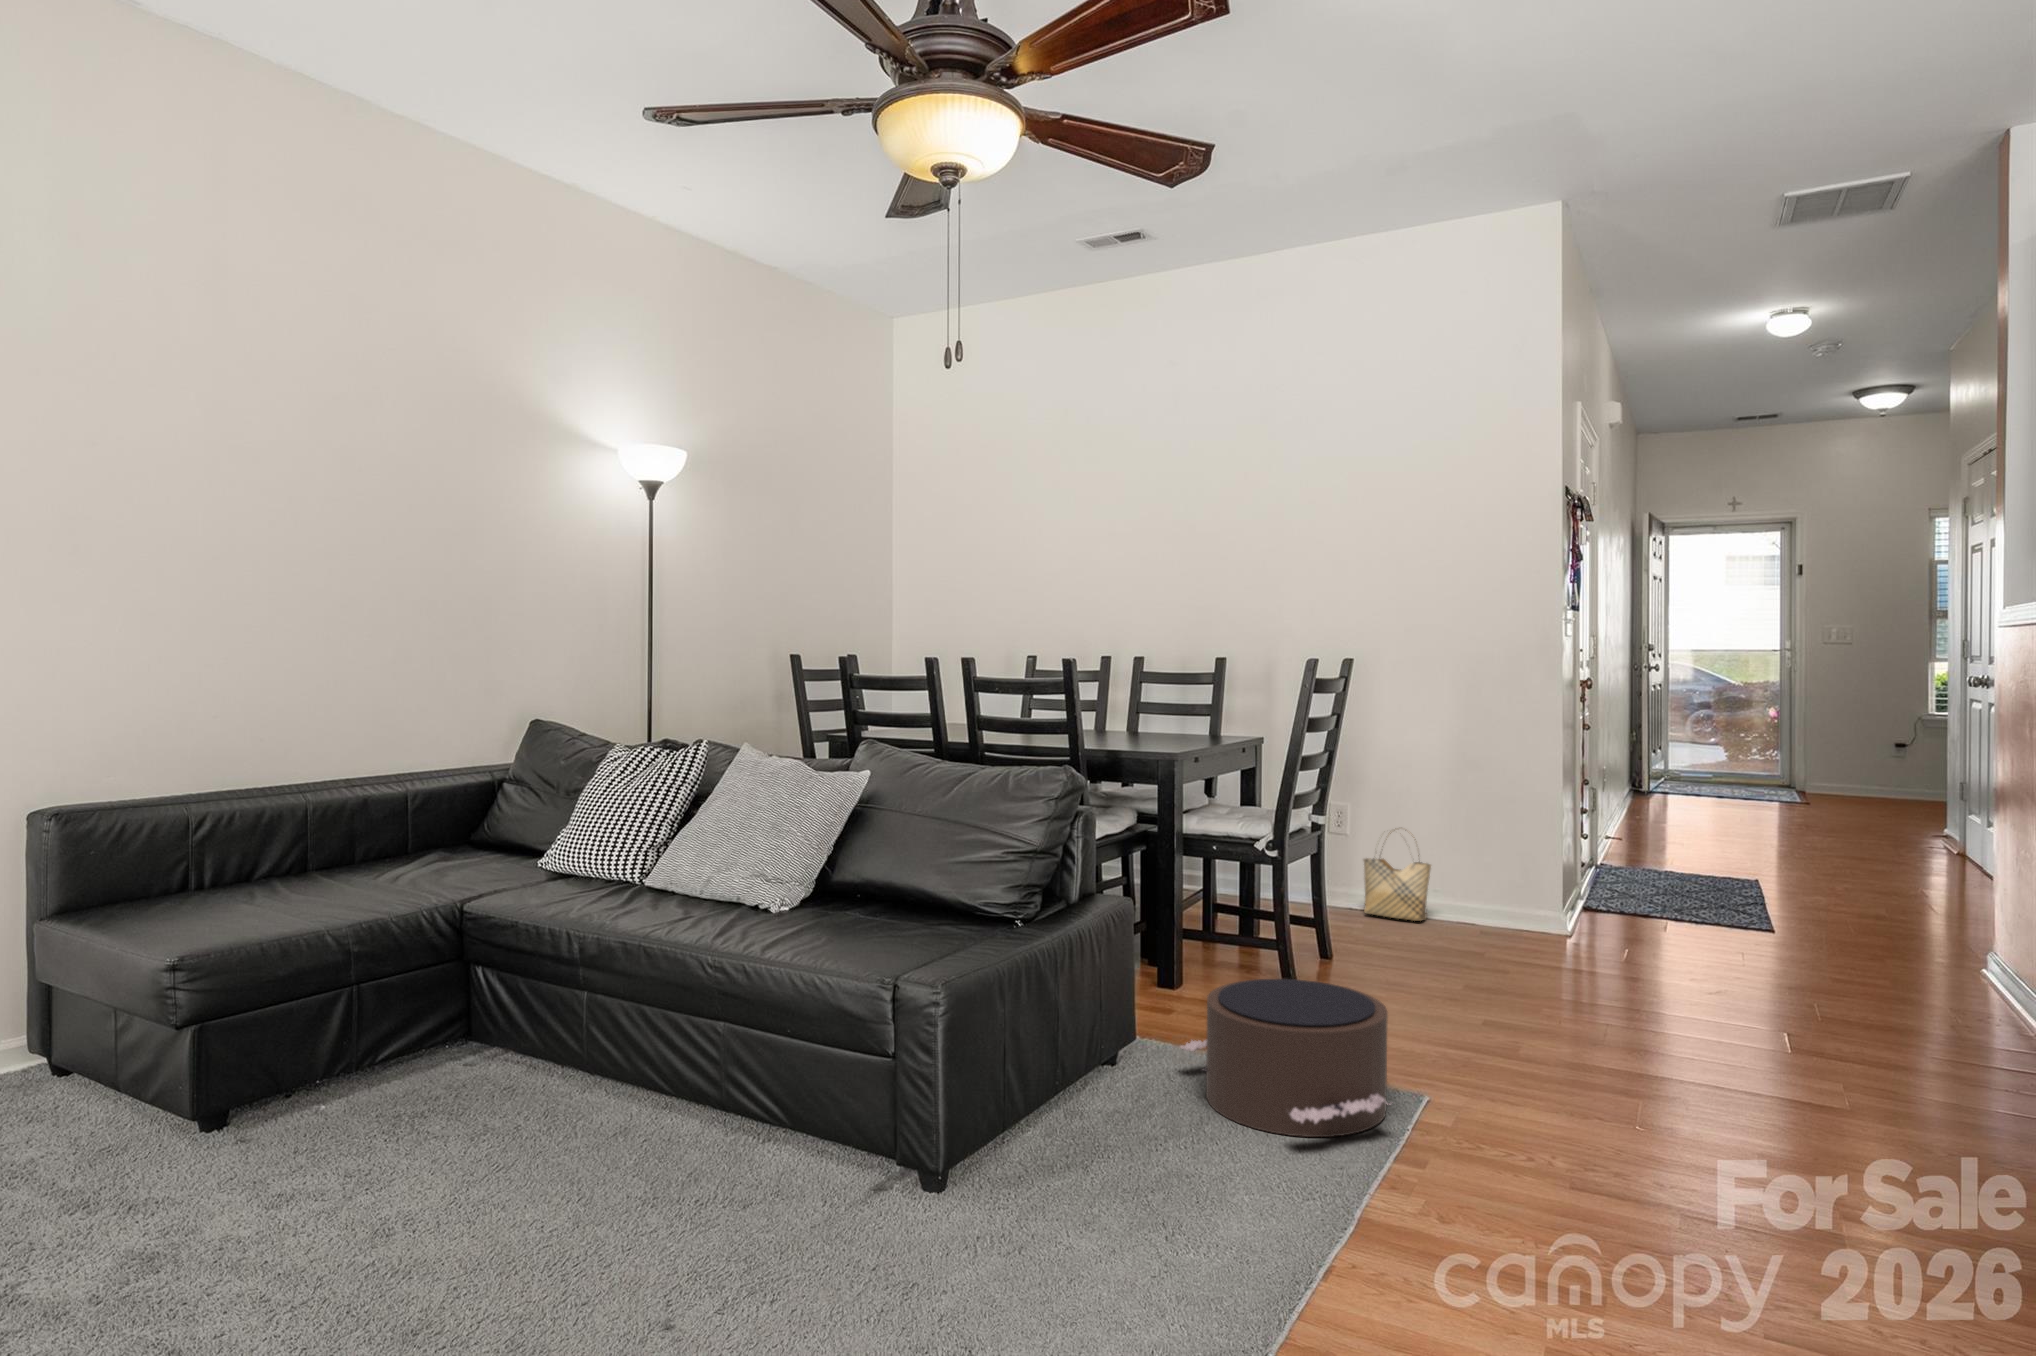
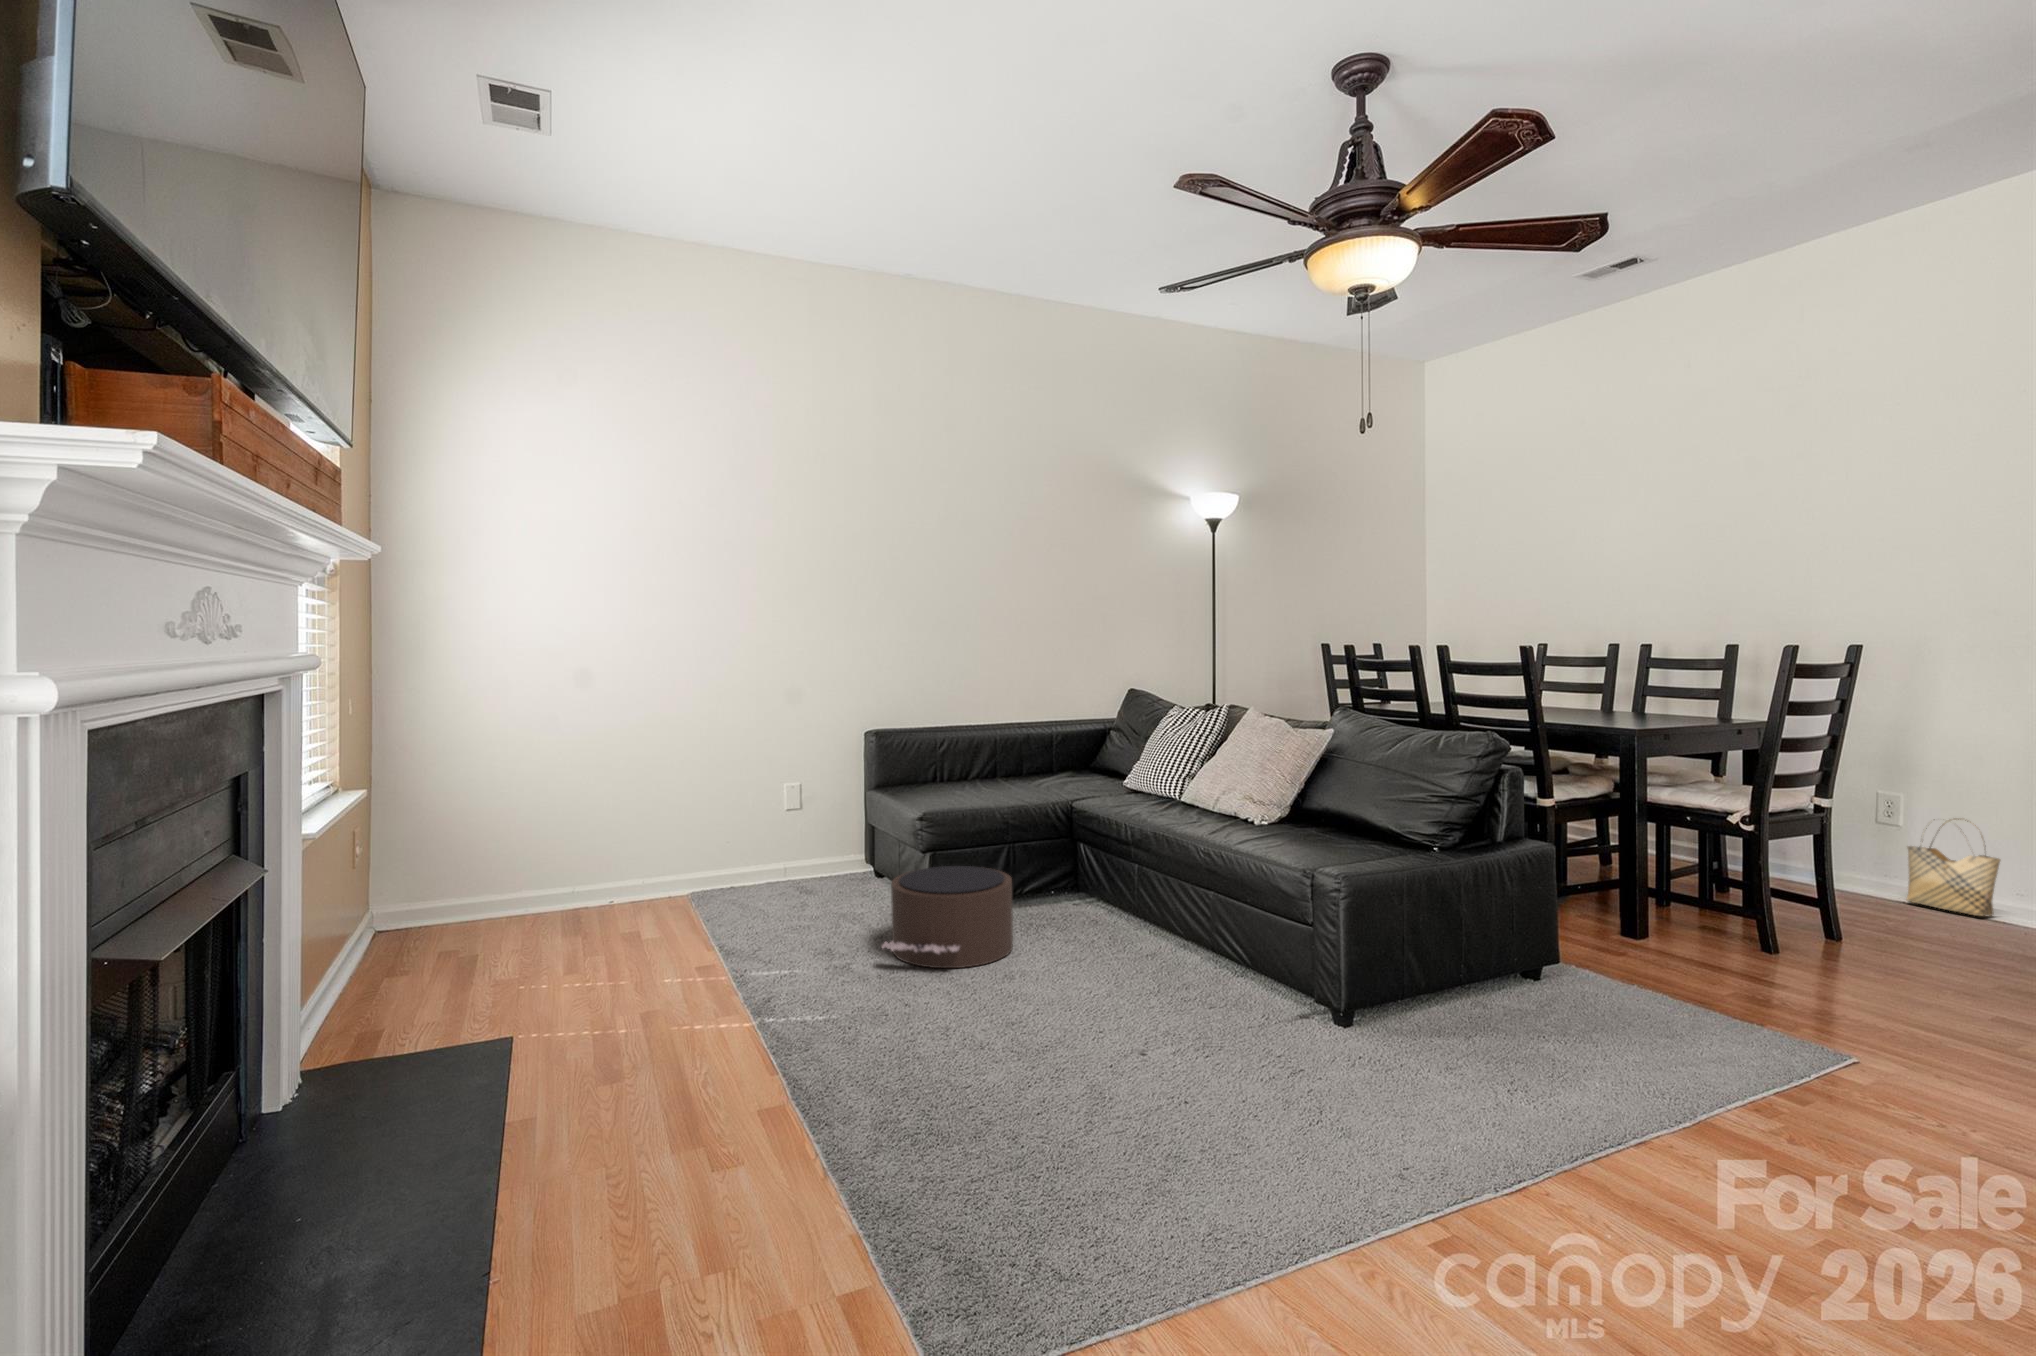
pouf: present [1181,979,1390,1137] -> present [882,866,1013,968]

